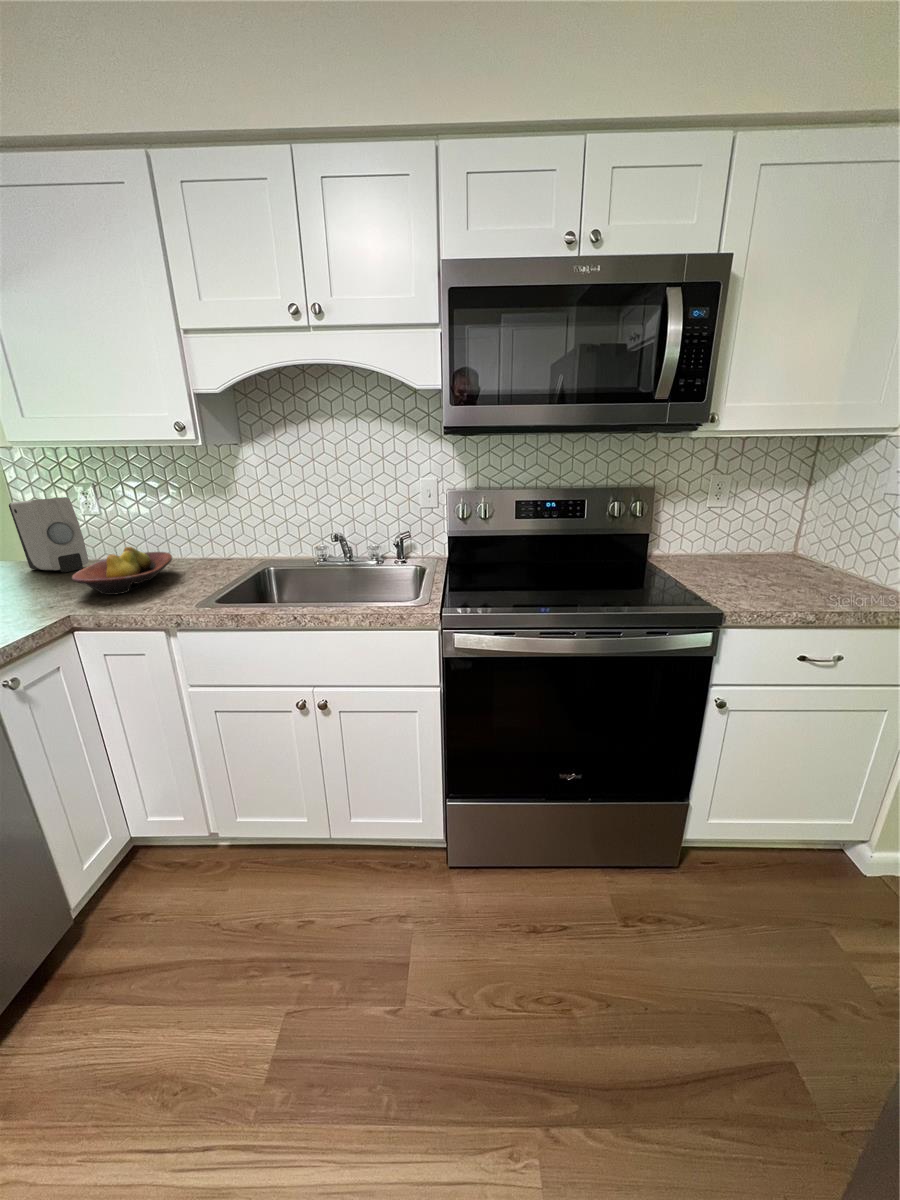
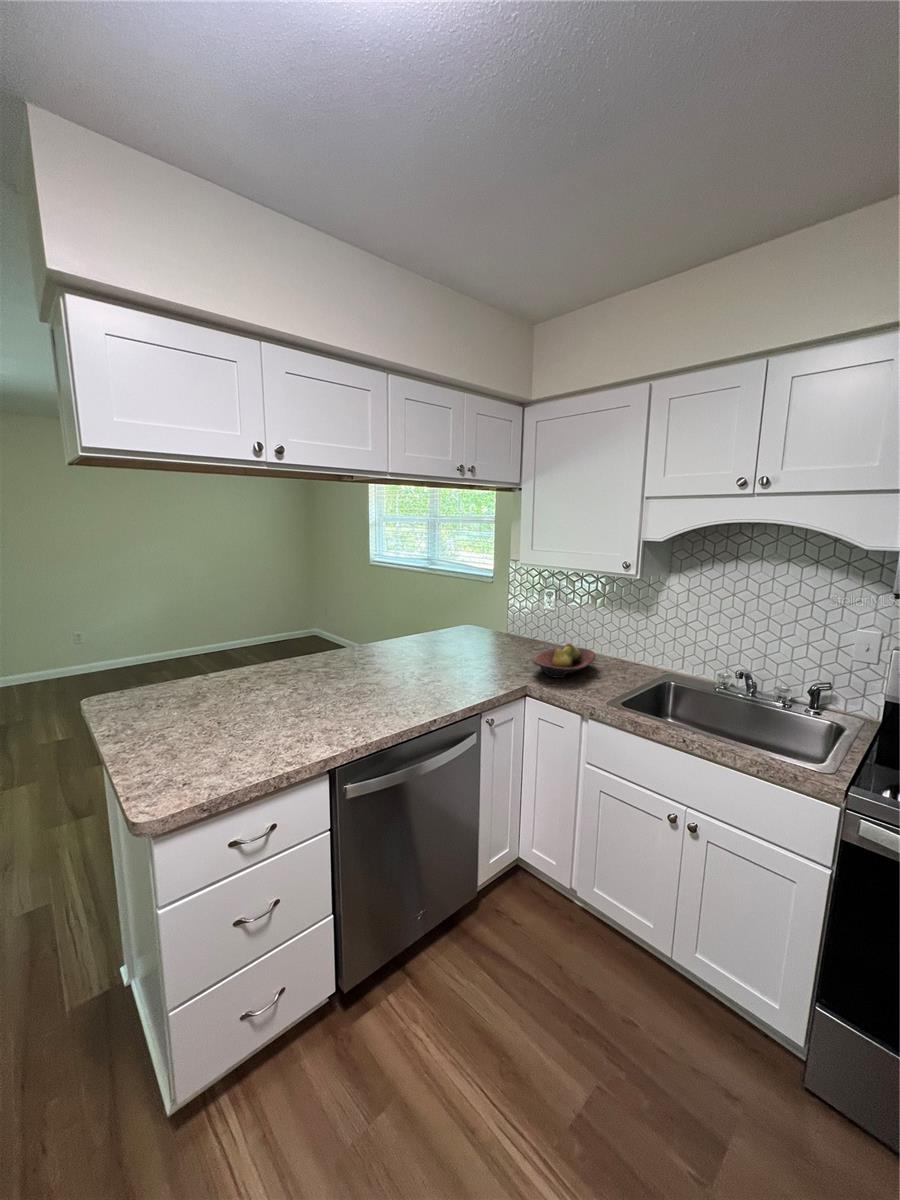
soap dispenser: present [9,497,89,572] -> none [508,598,542,650]

